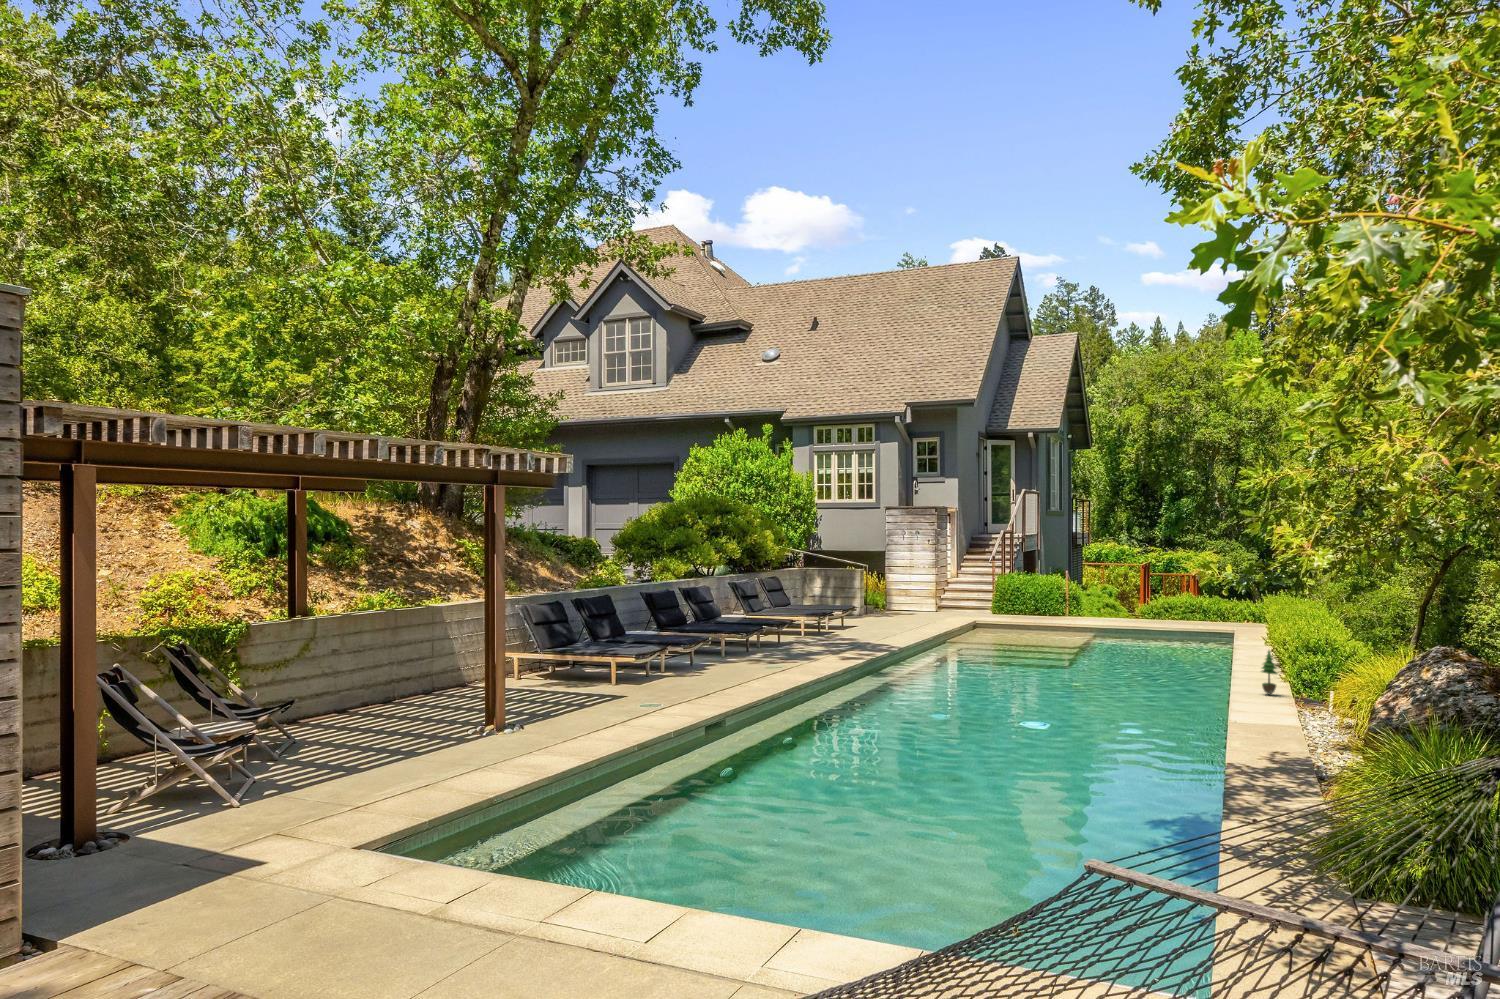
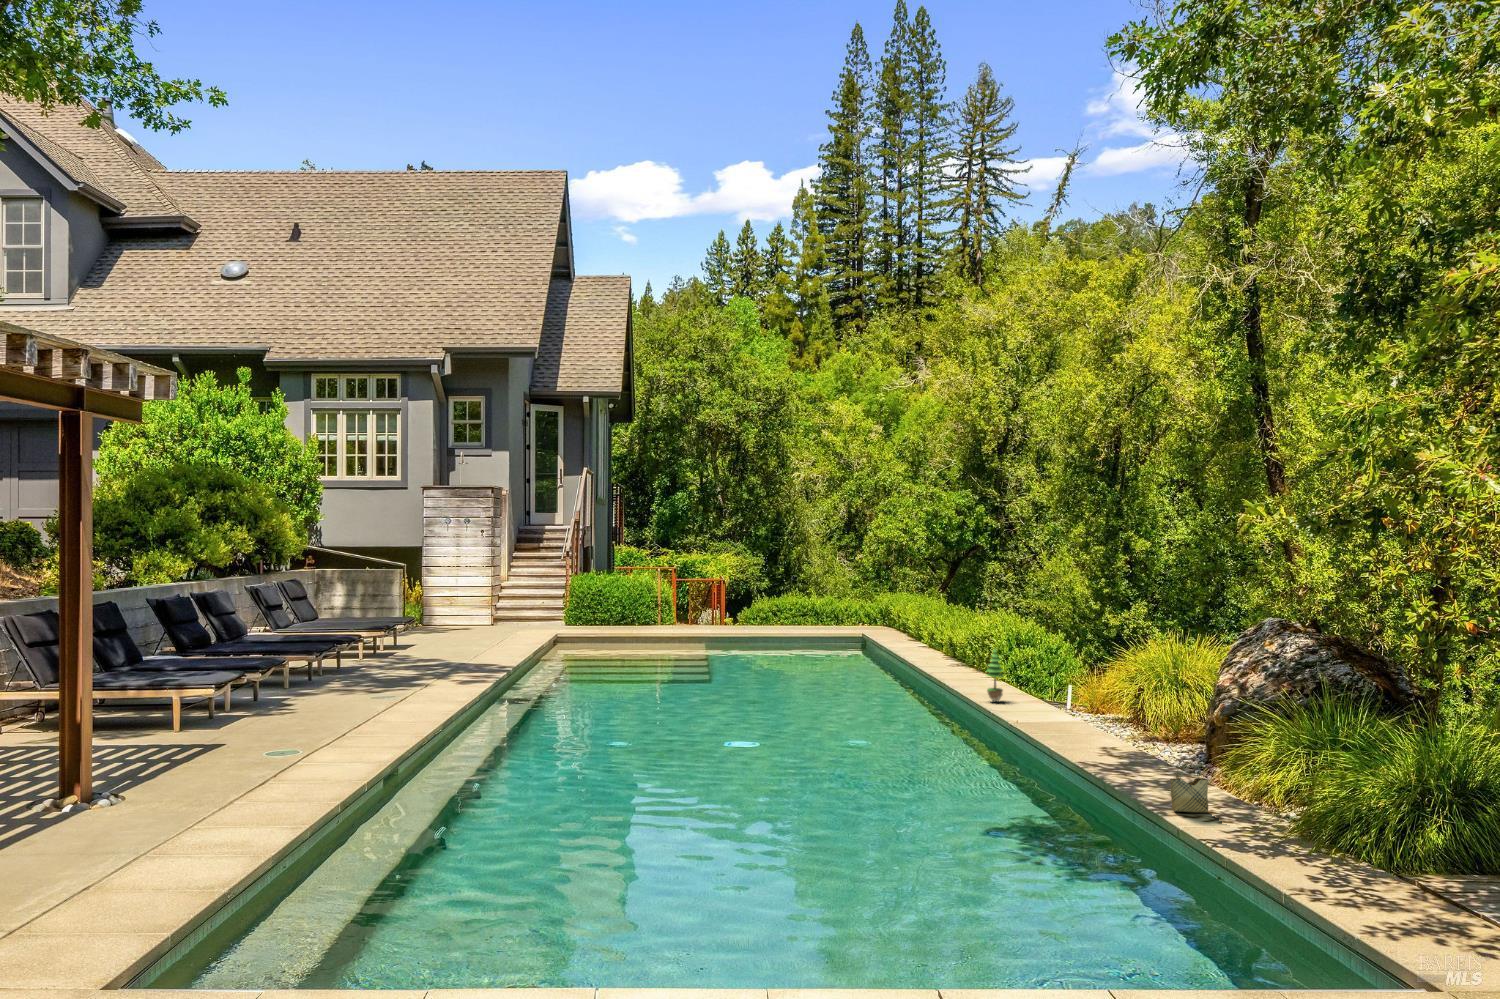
woven basket: none [1279,735,1312,778] -> present [1170,759,1208,813]

